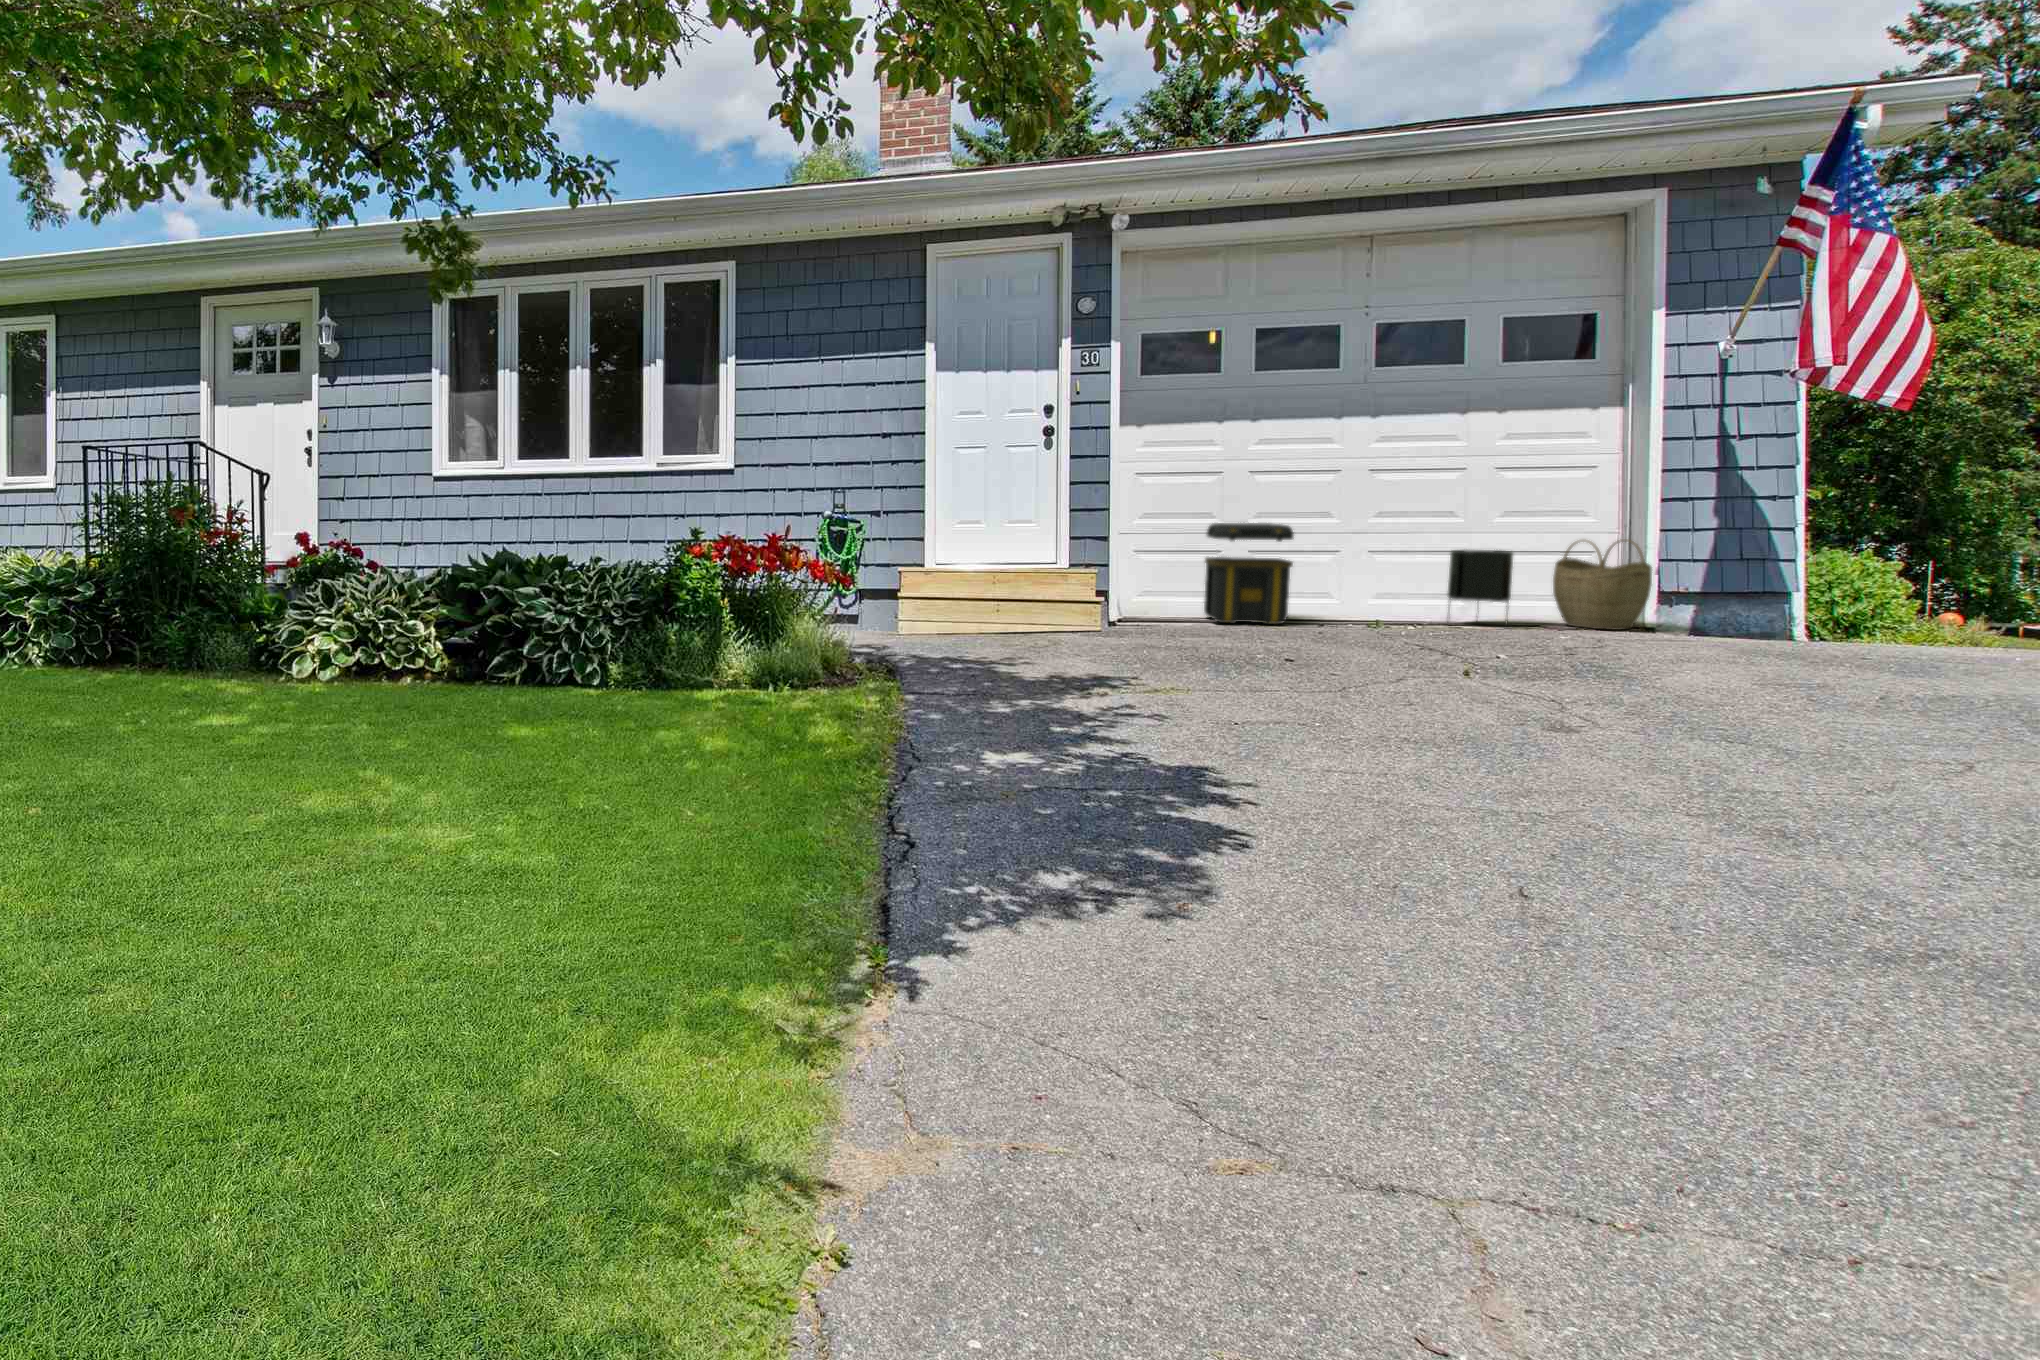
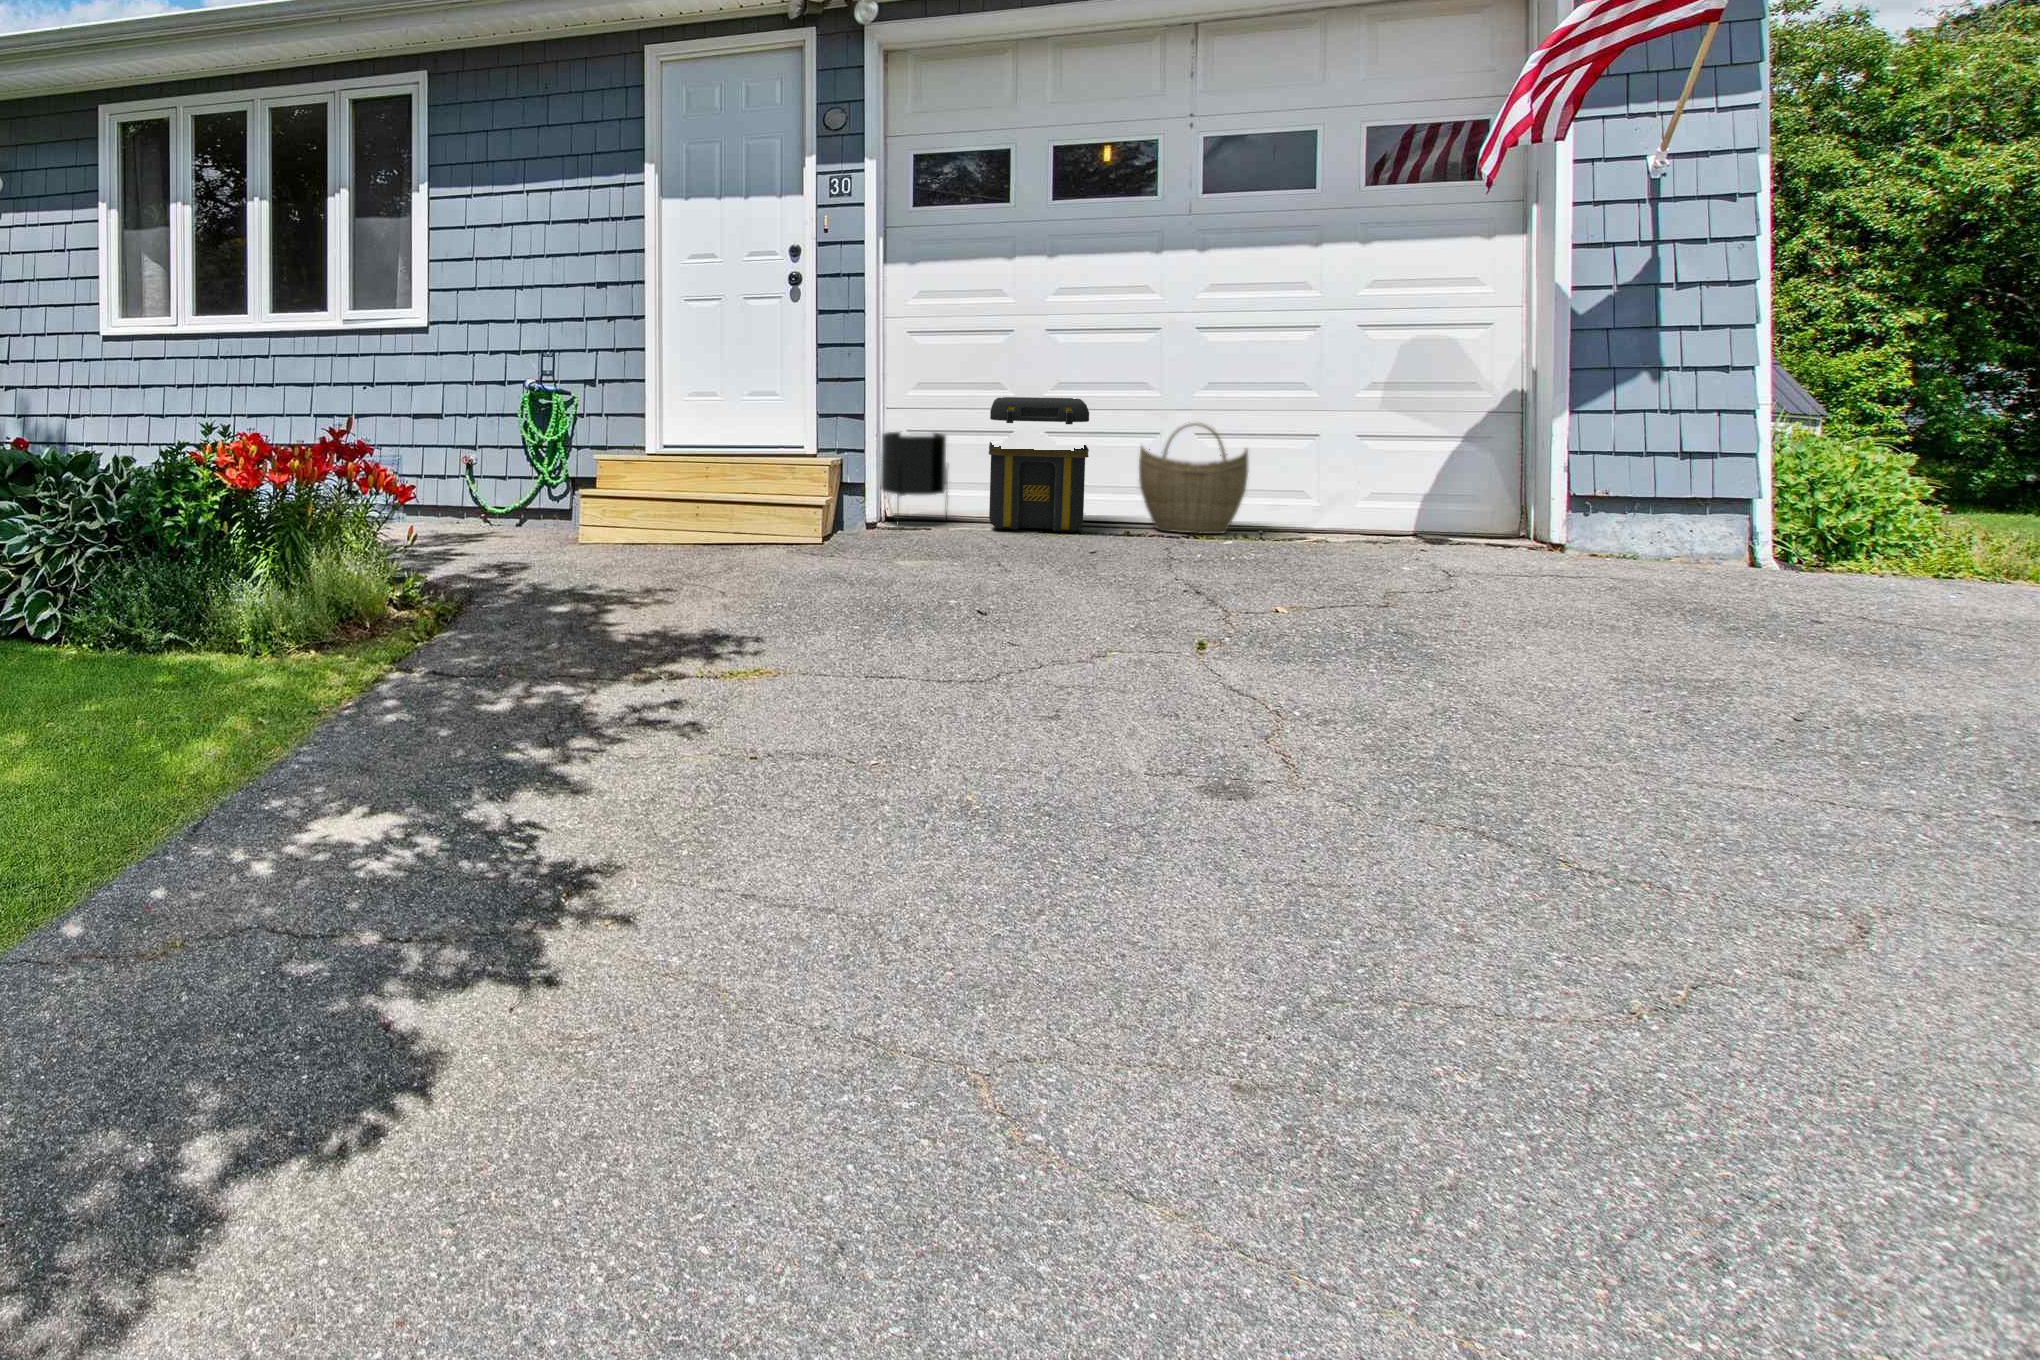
woven basket: present [1553,539,1652,630] -> present [1139,423,1248,534]
planter: present [1447,550,1513,622] -> present [881,432,948,502]

